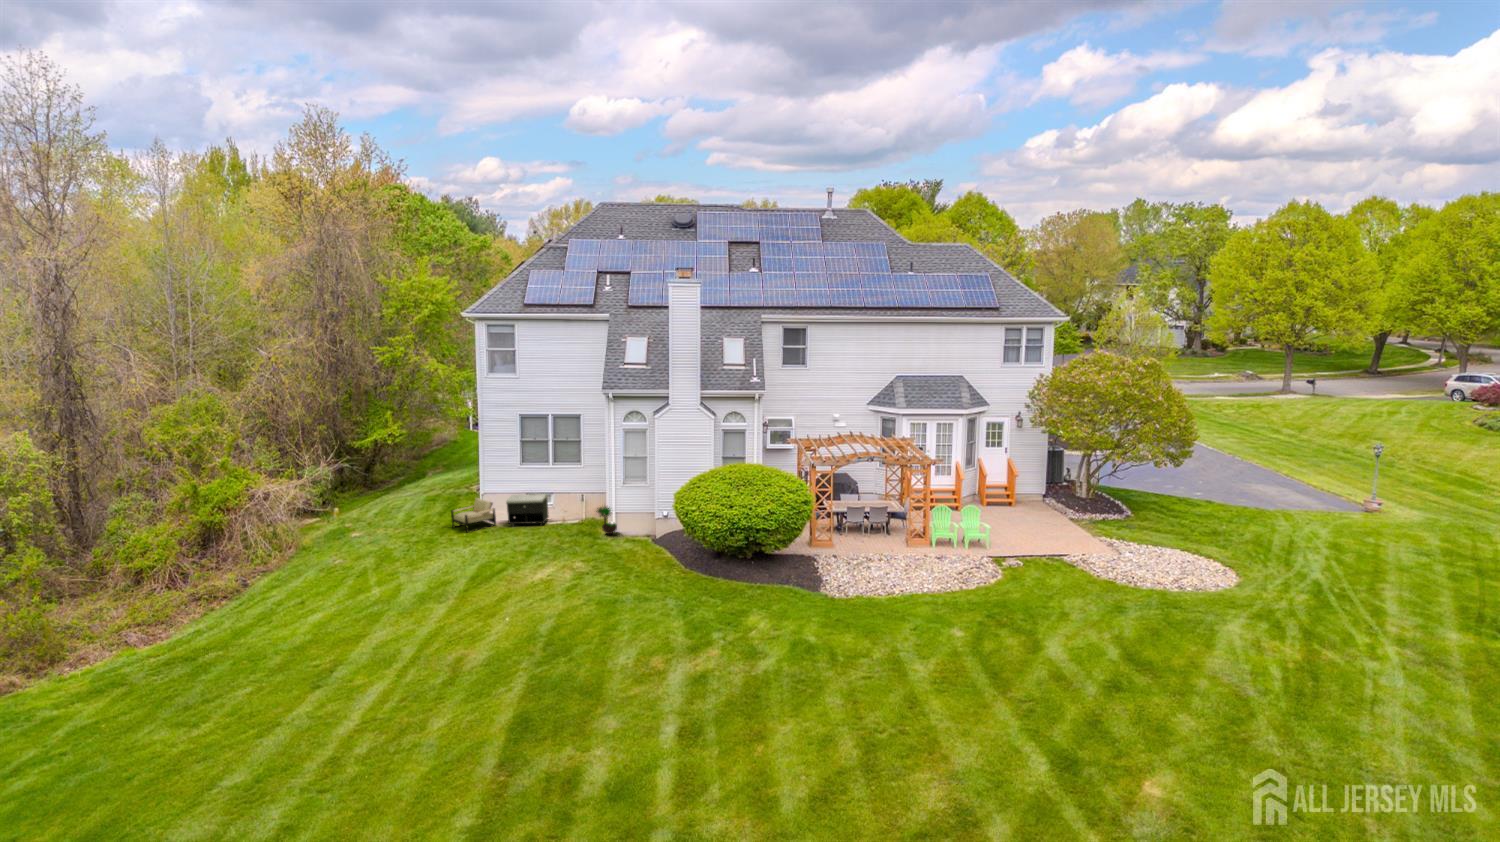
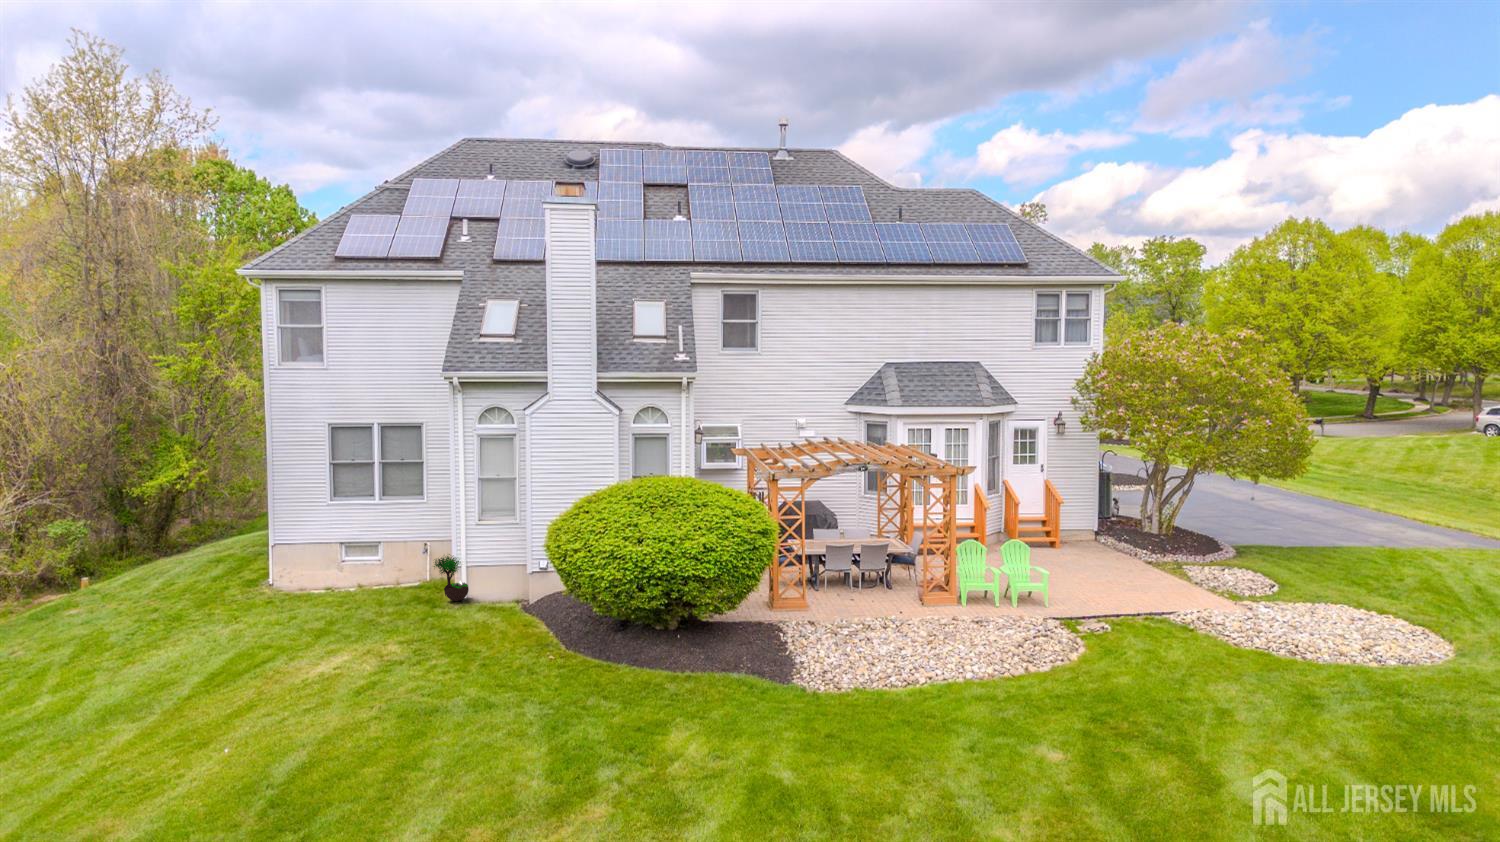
storage bench: present [506,494,548,525] -> none [295,543,367,594]
armchair: present [451,498,496,533] -> none [205,551,280,606]

